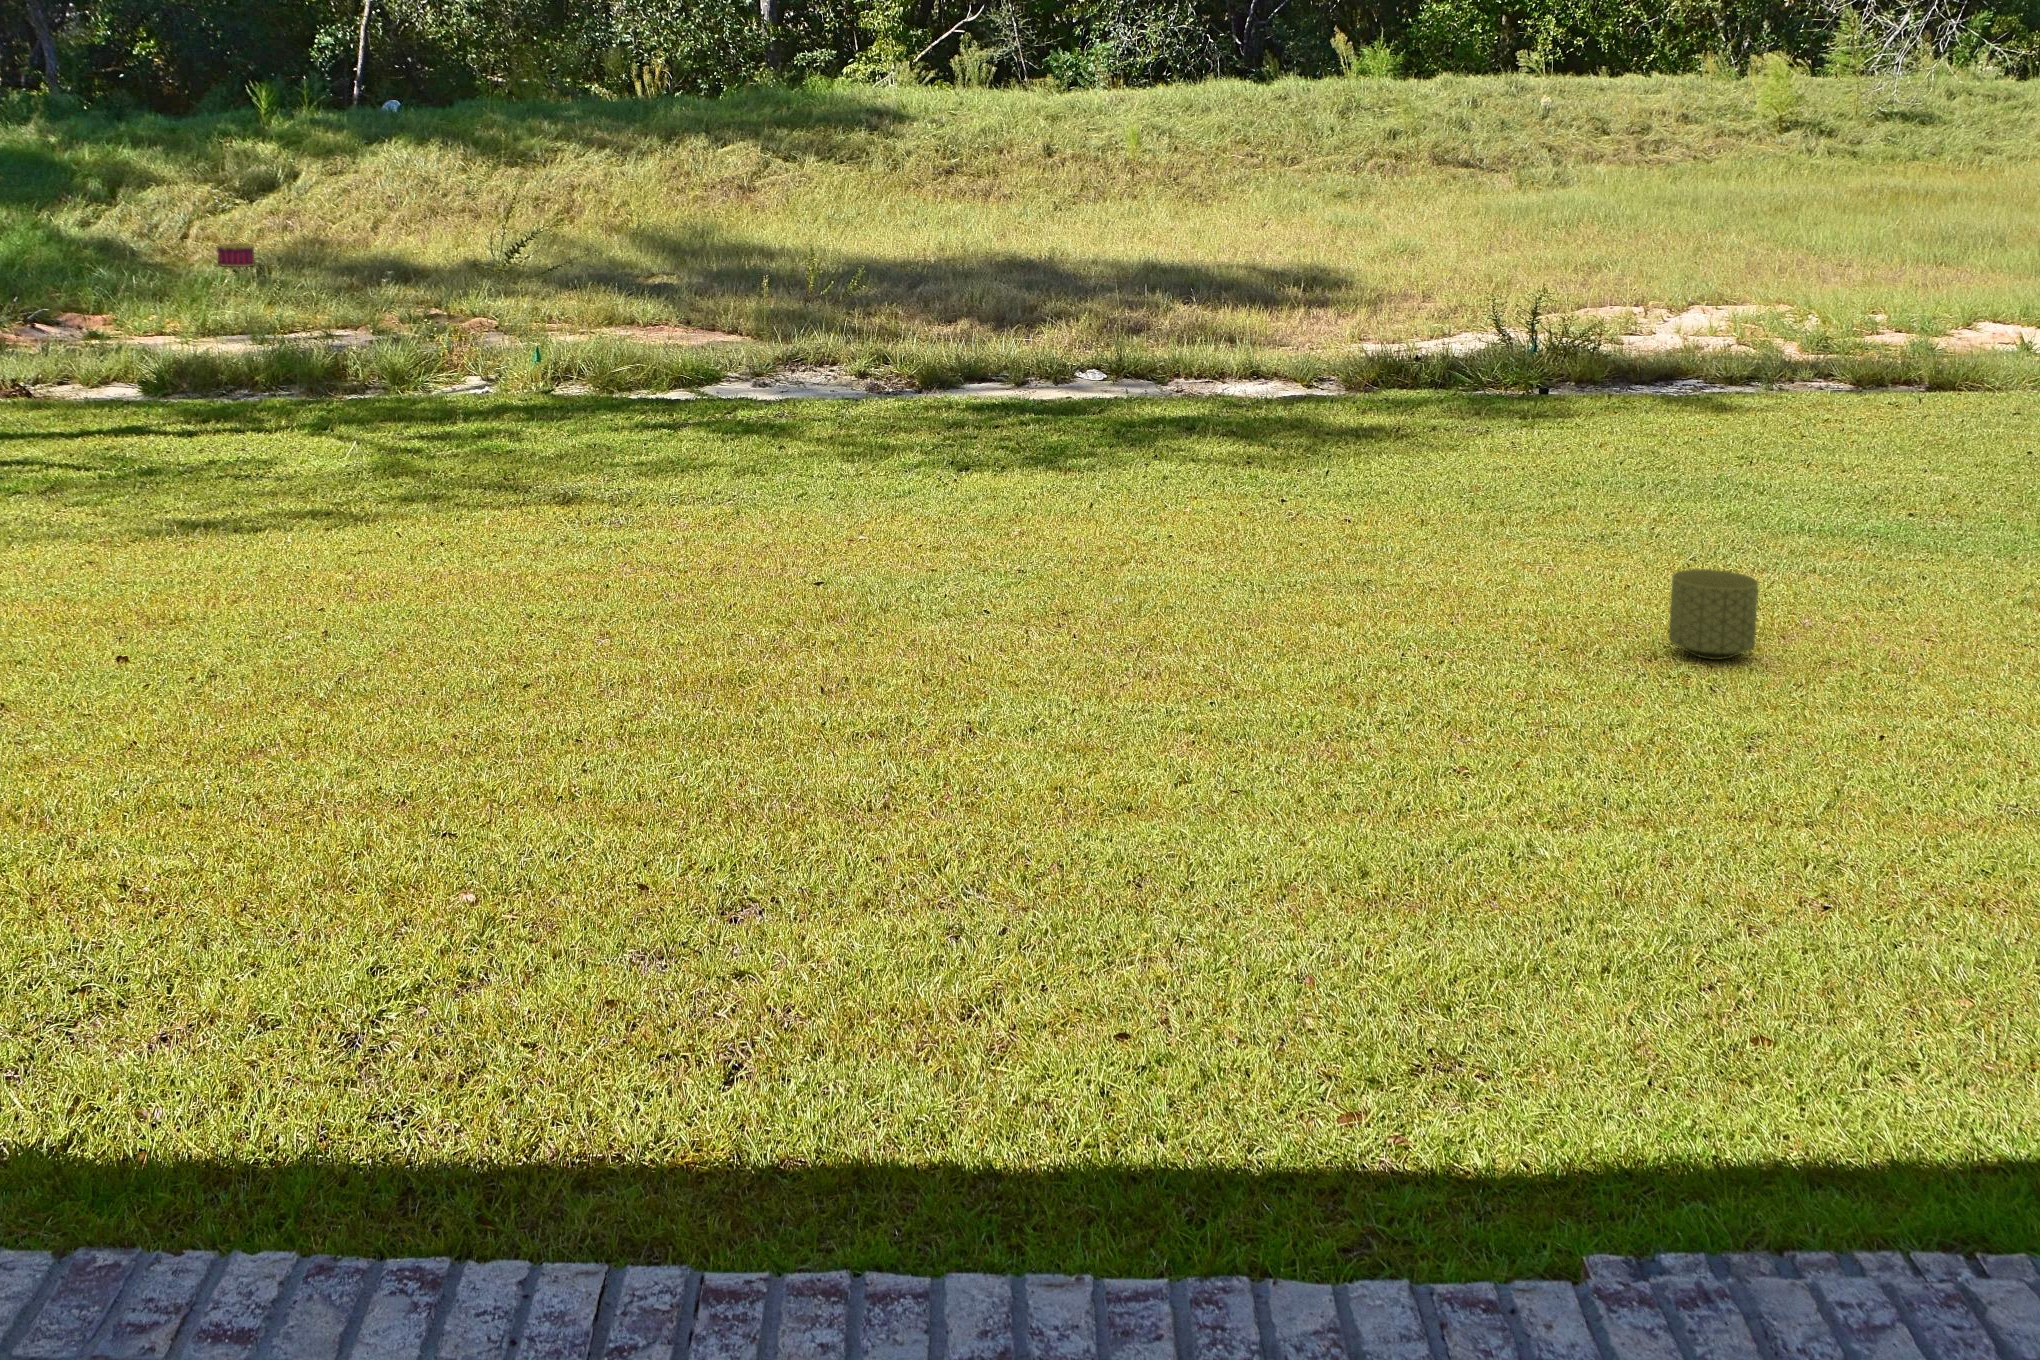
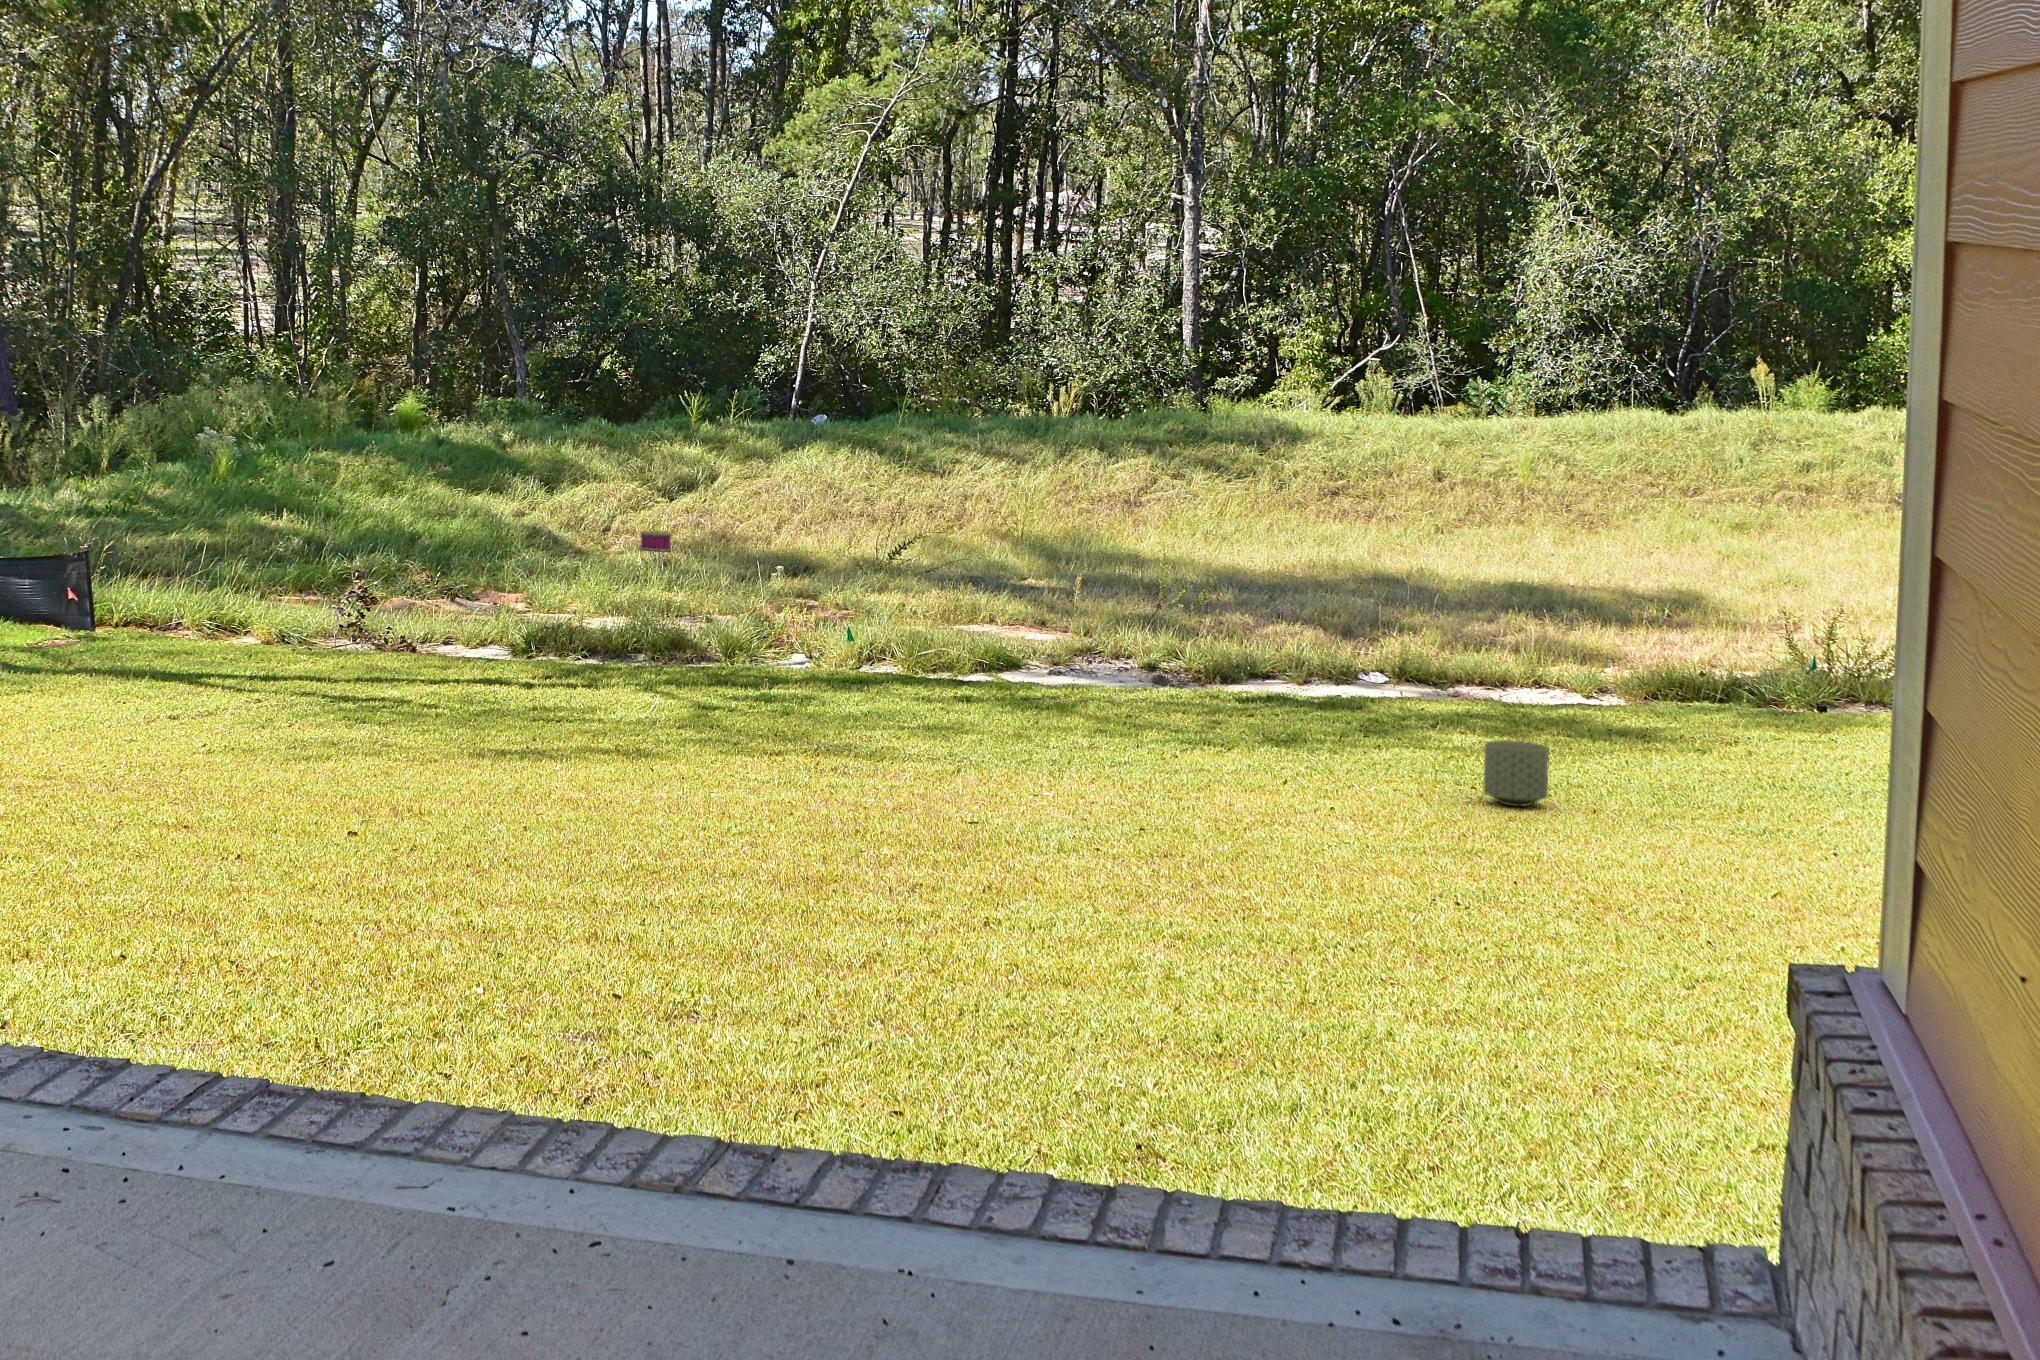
planter: present [1669,569,1759,660] -> present [1483,740,1549,807]

